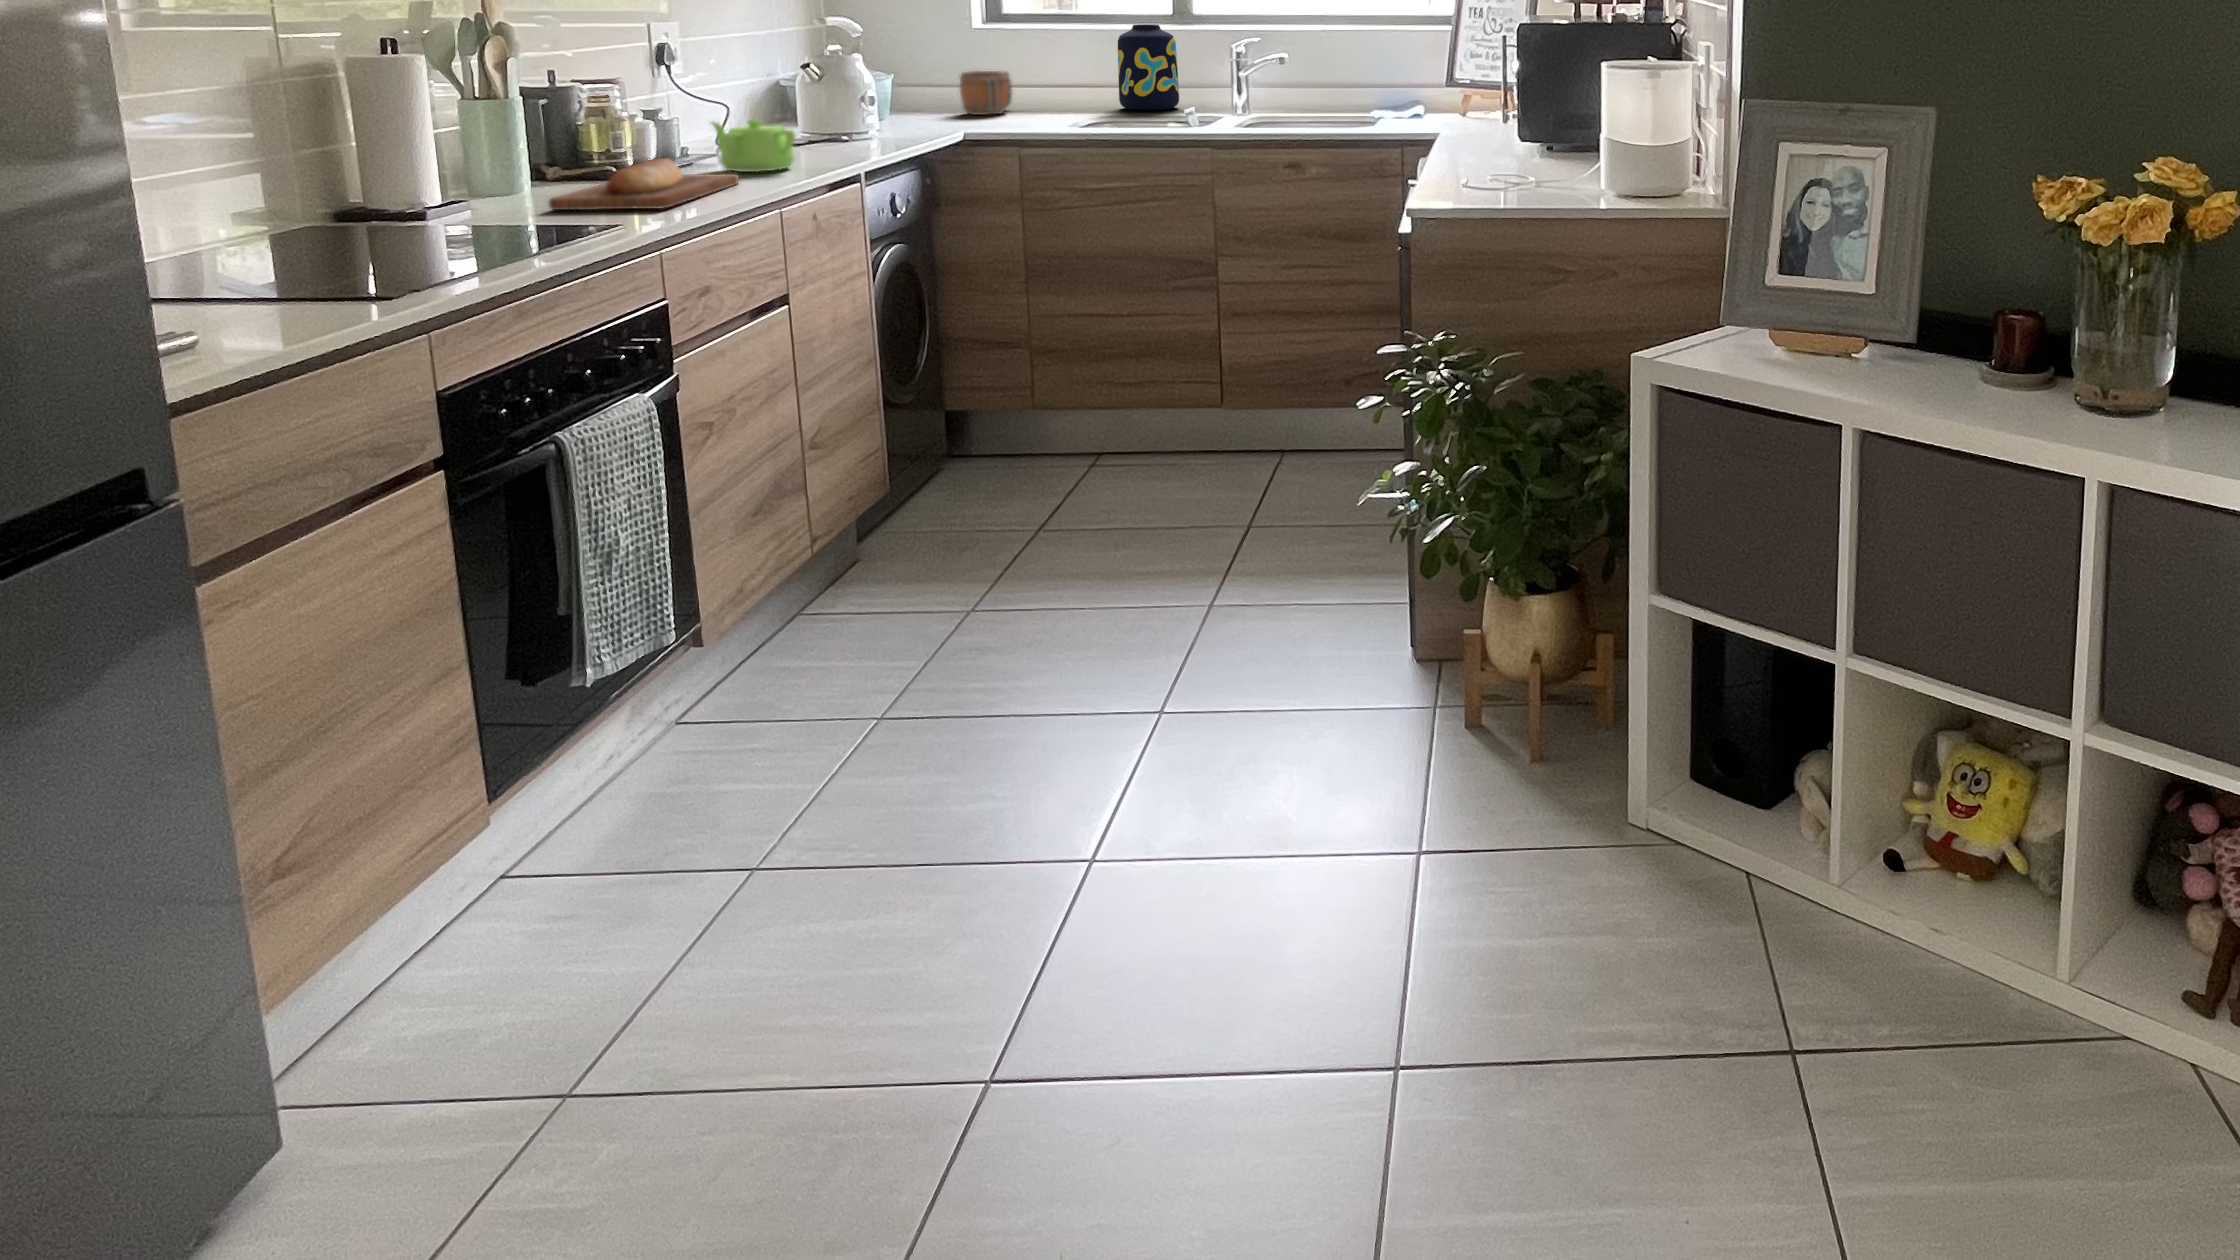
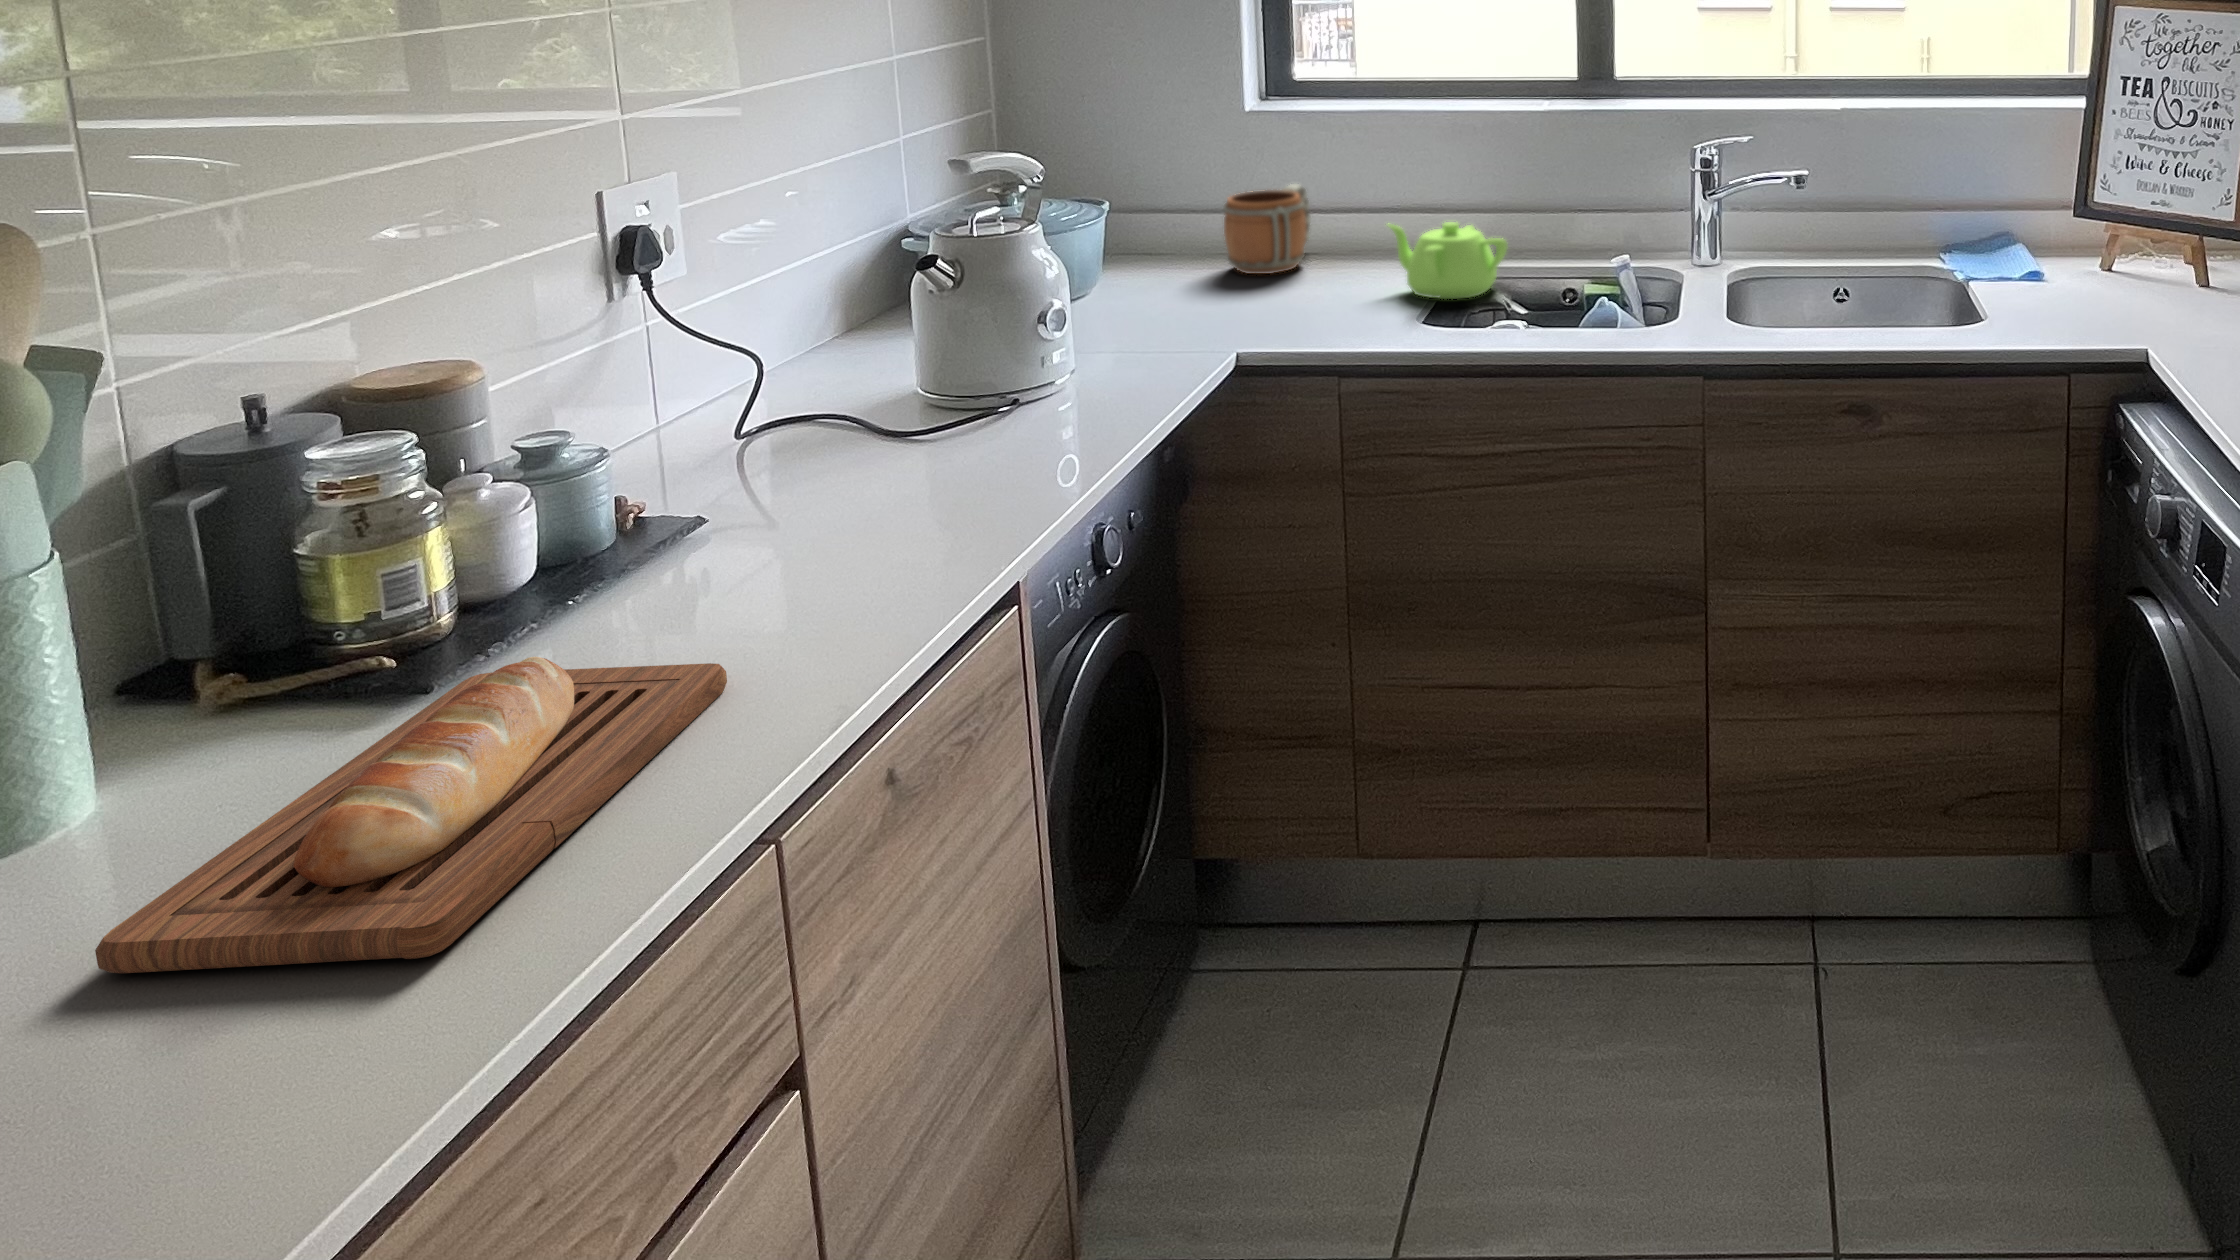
vase: present [1118,24,1179,110] -> none [1489,99,1590,251]
teapot: present [711,119,795,172] -> present [1388,222,1507,299]

